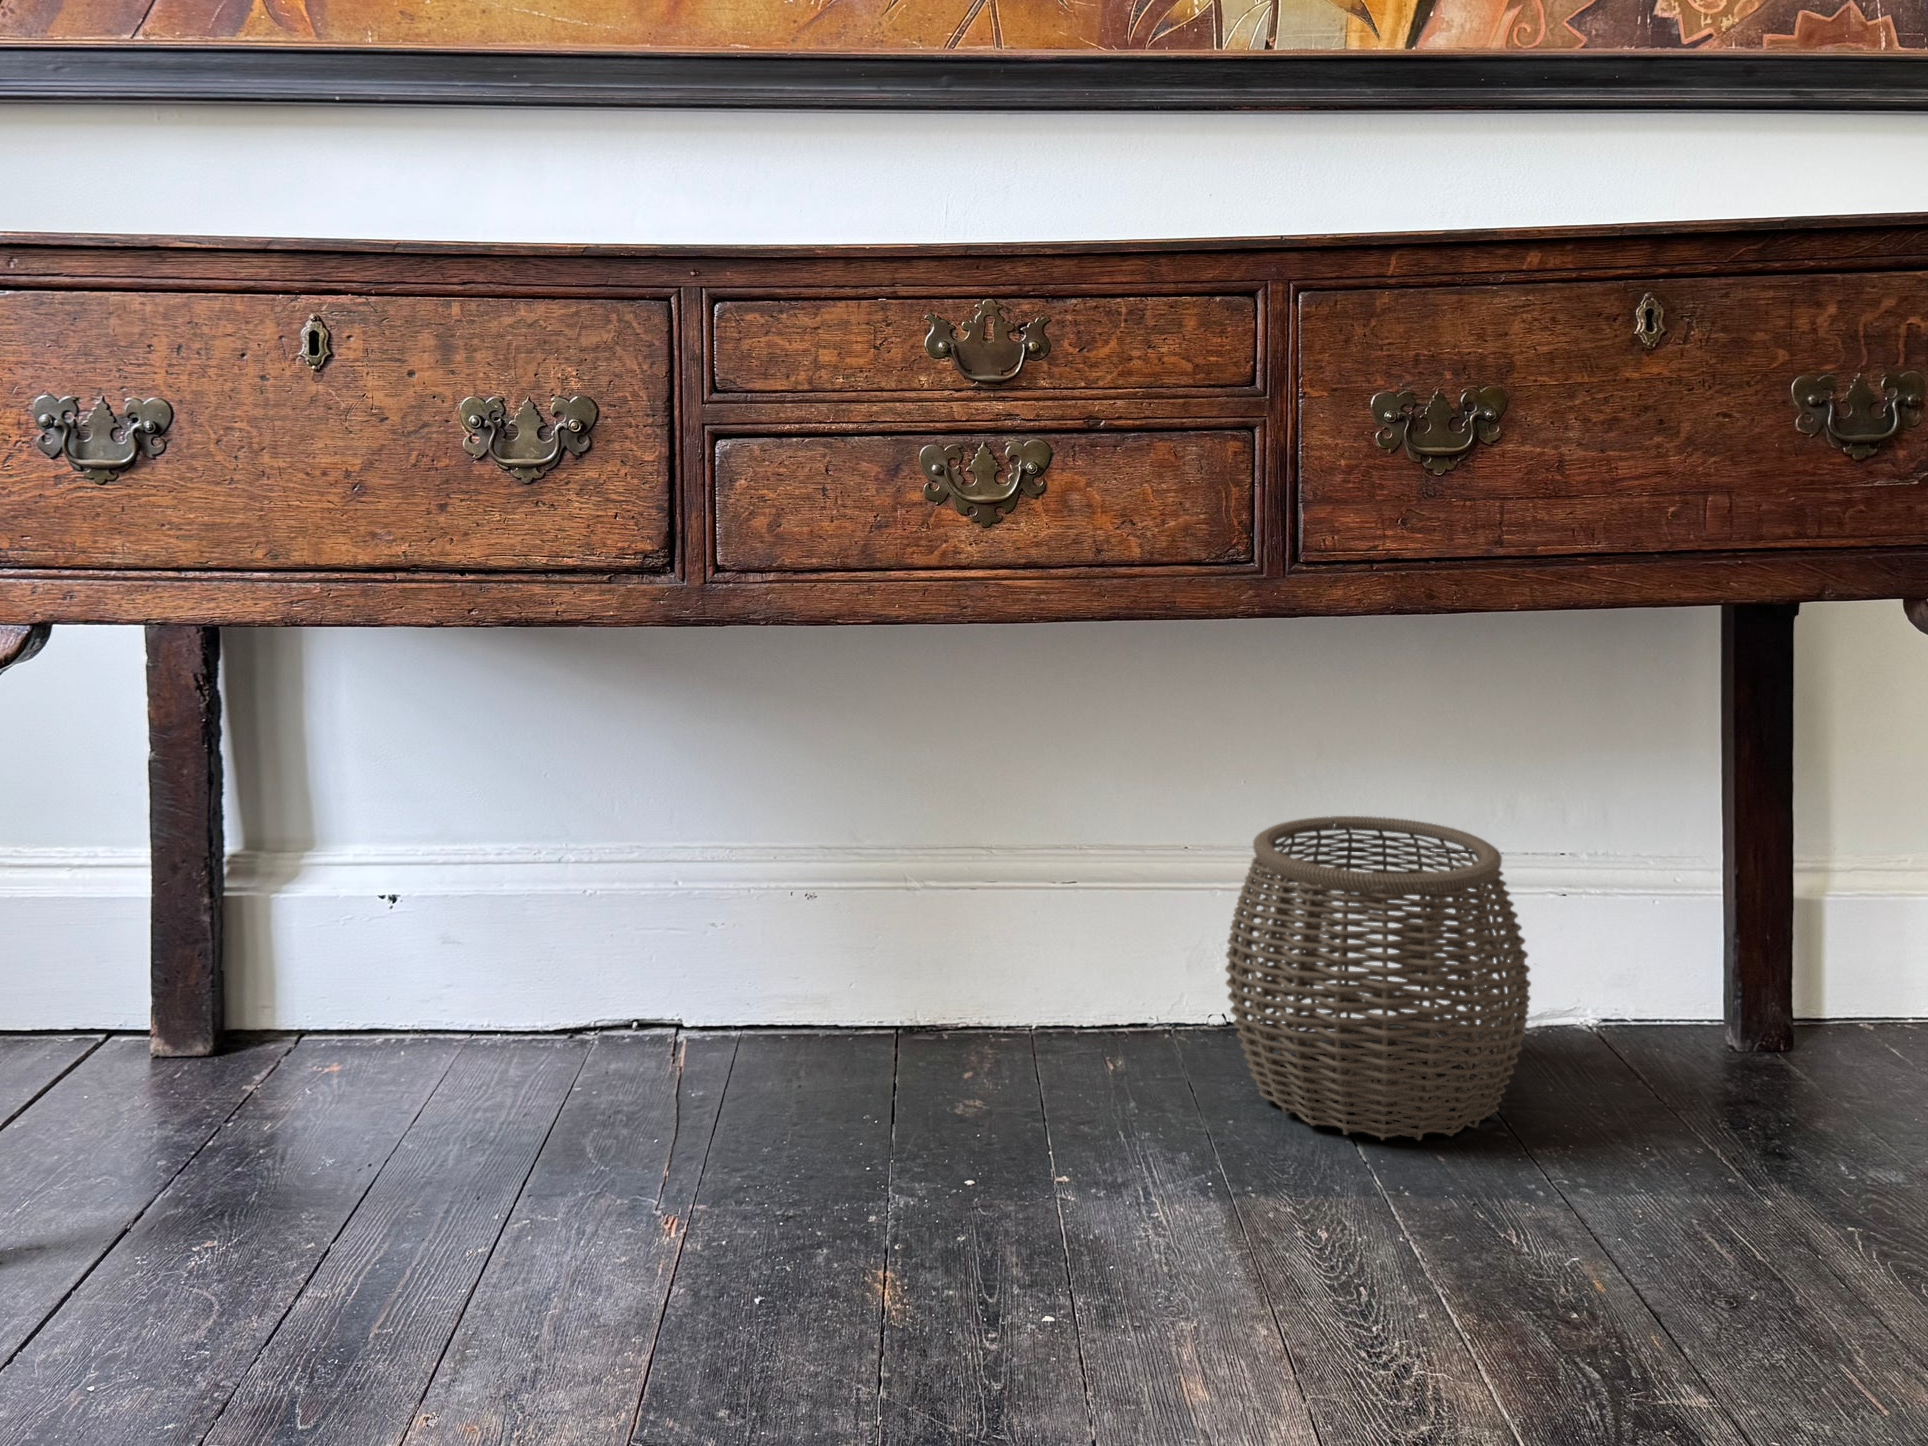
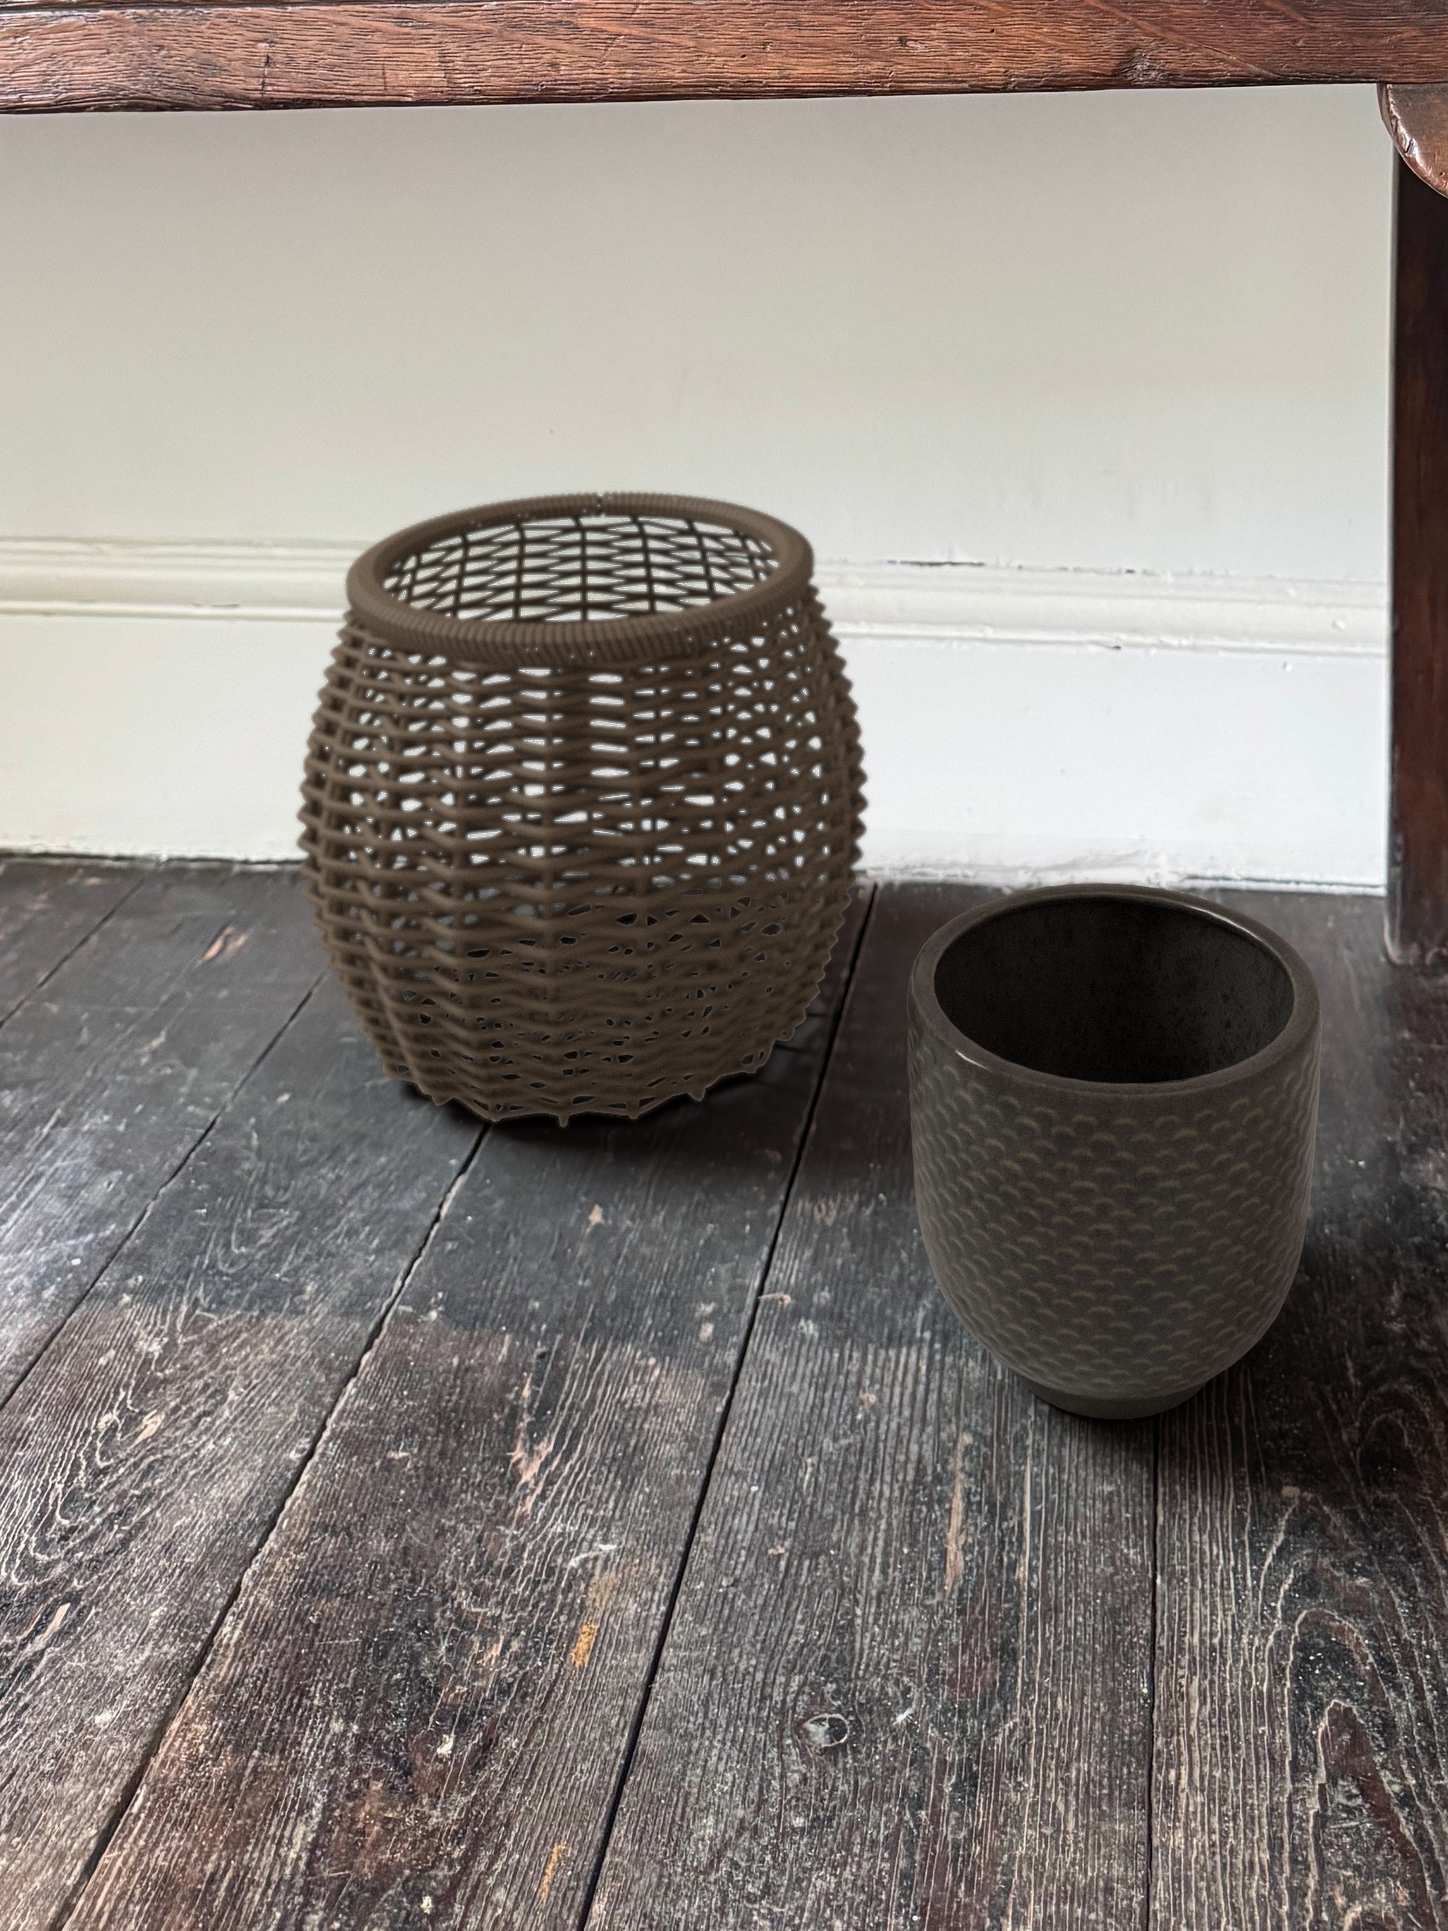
planter: none [1661,990,1877,1232] -> present [907,883,1322,1419]

